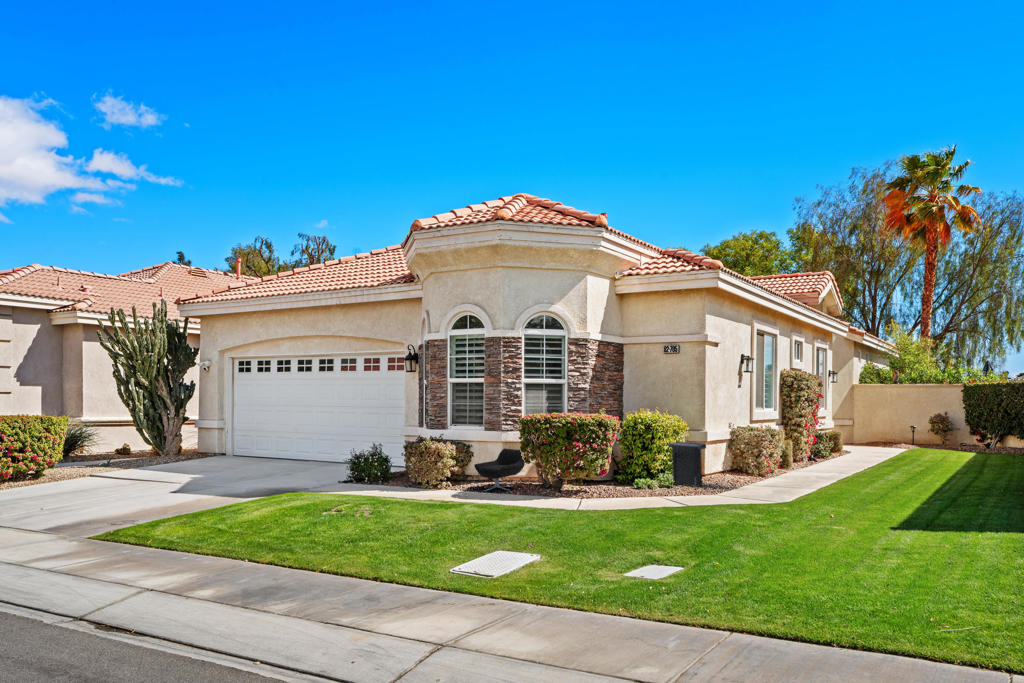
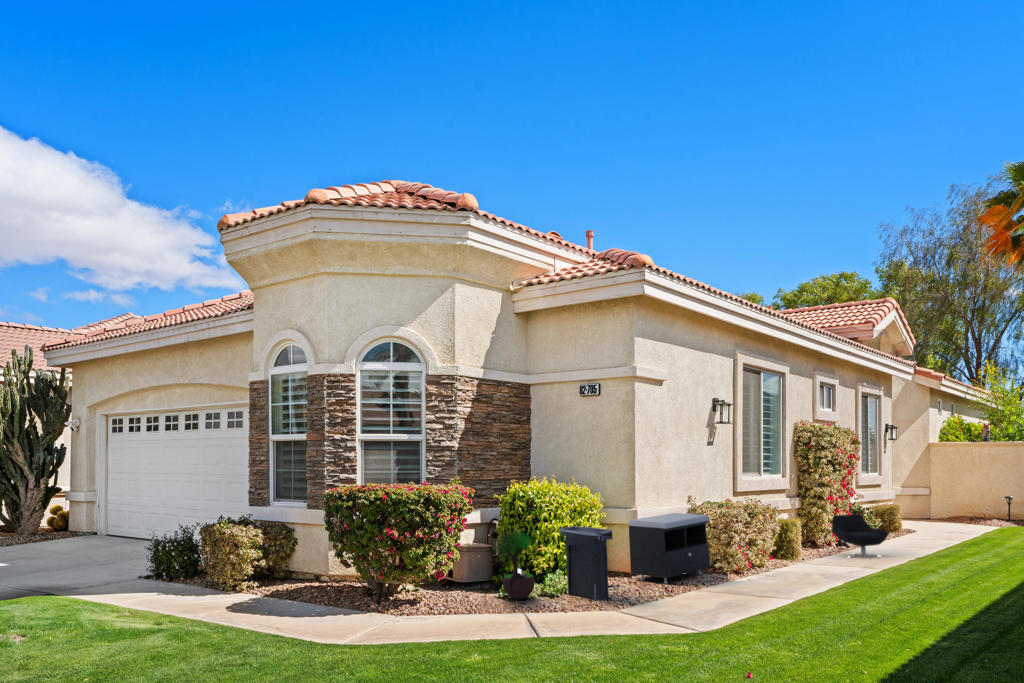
storage bench: none [702,434,750,478] -> present [629,513,710,583]
potted tree: none [629,439,658,487] -> present [493,529,535,599]
lounge chair: present [474,448,525,491] -> present [832,514,889,558]

